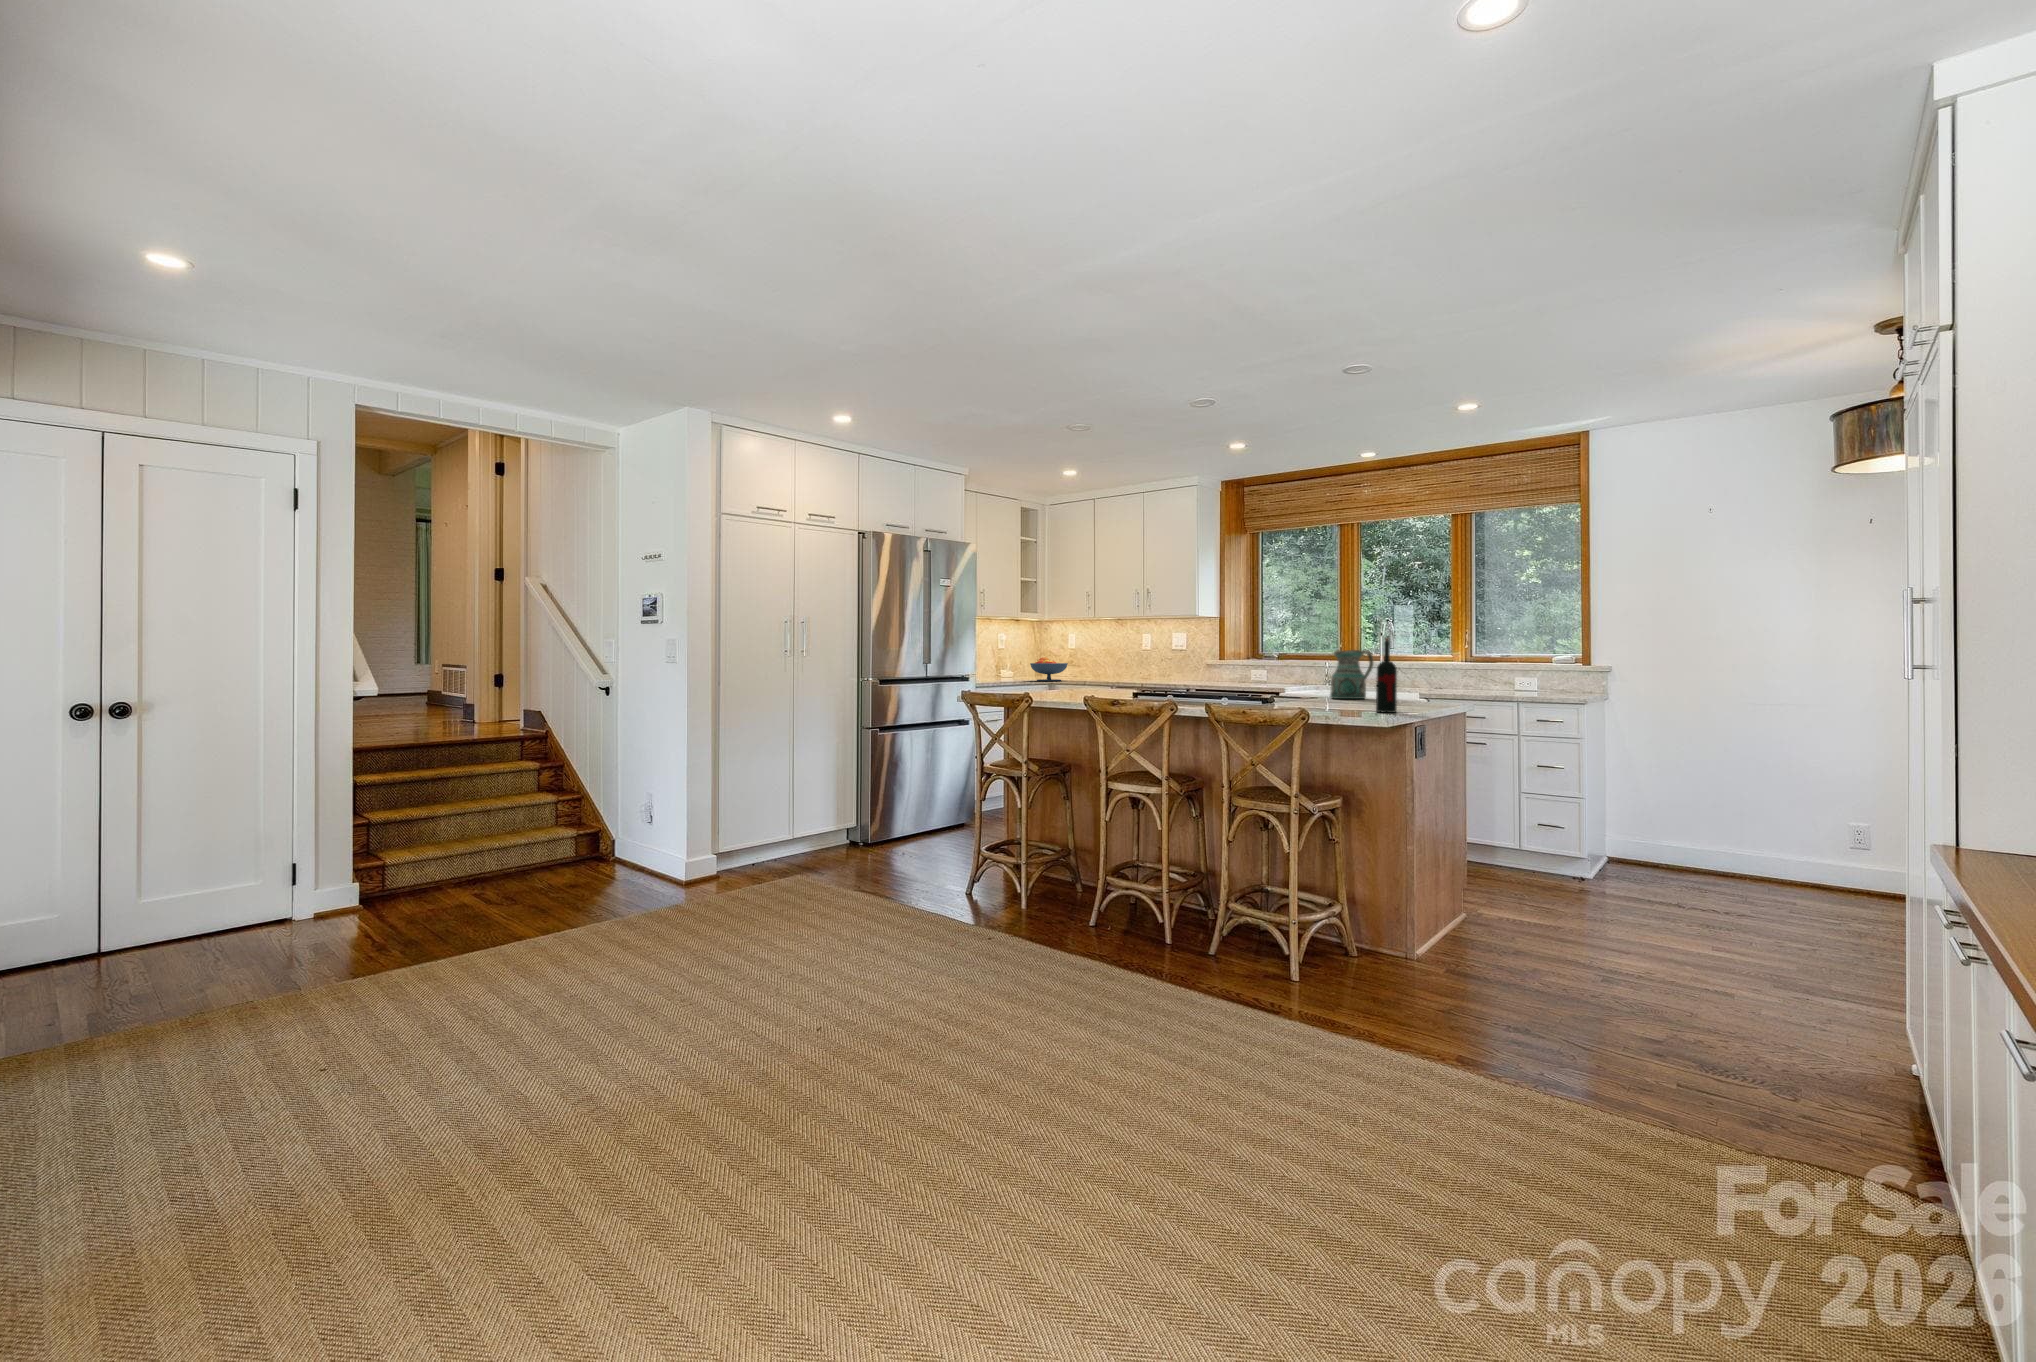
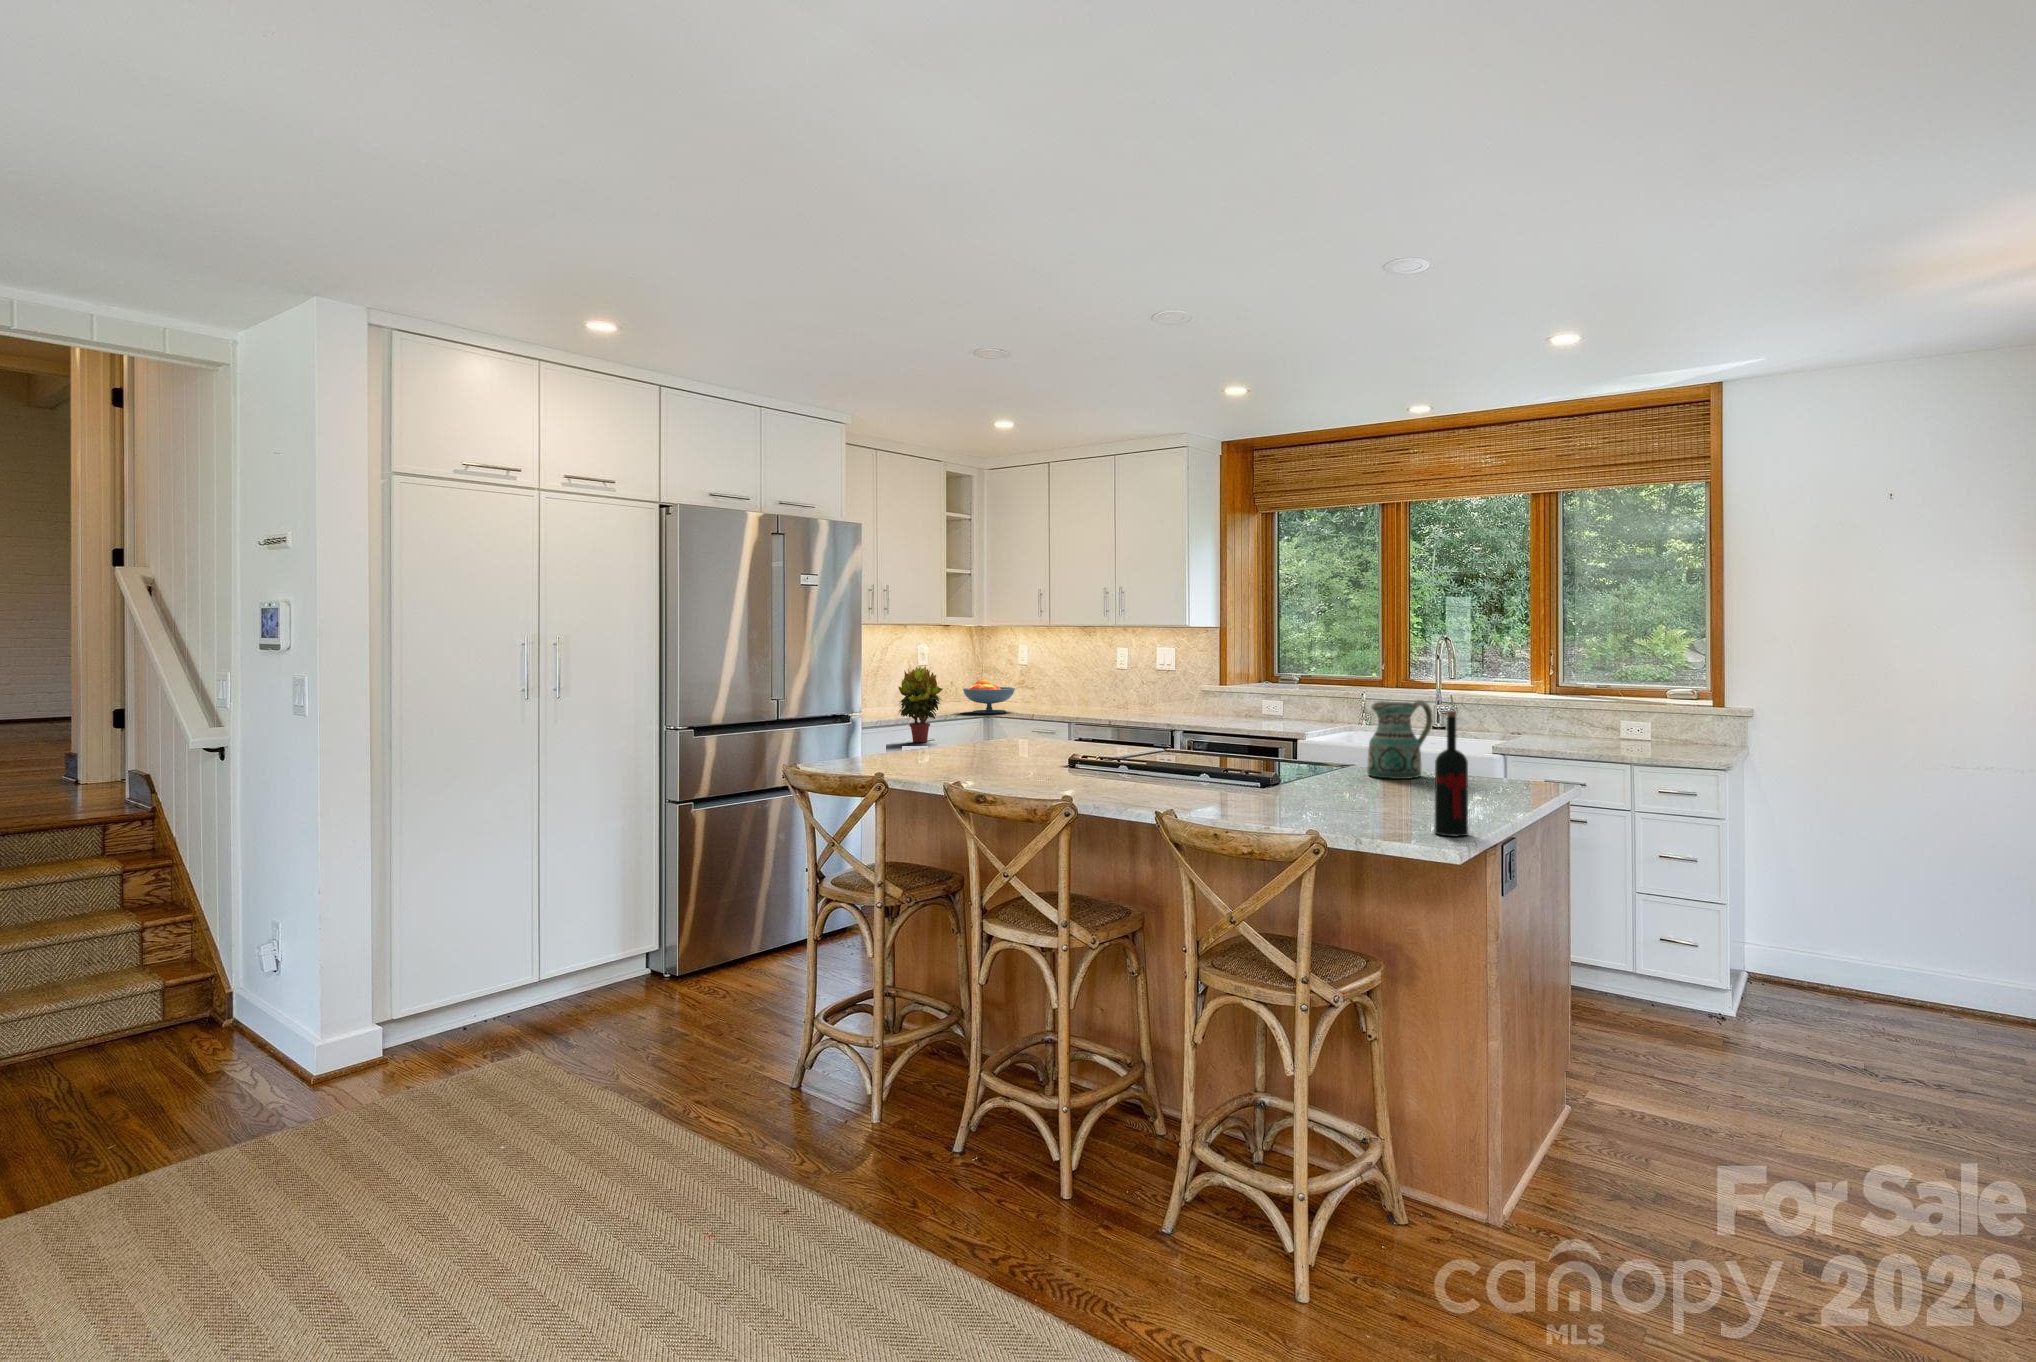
potted plant: none [998,637,1032,690] -> present [899,667,943,742]

